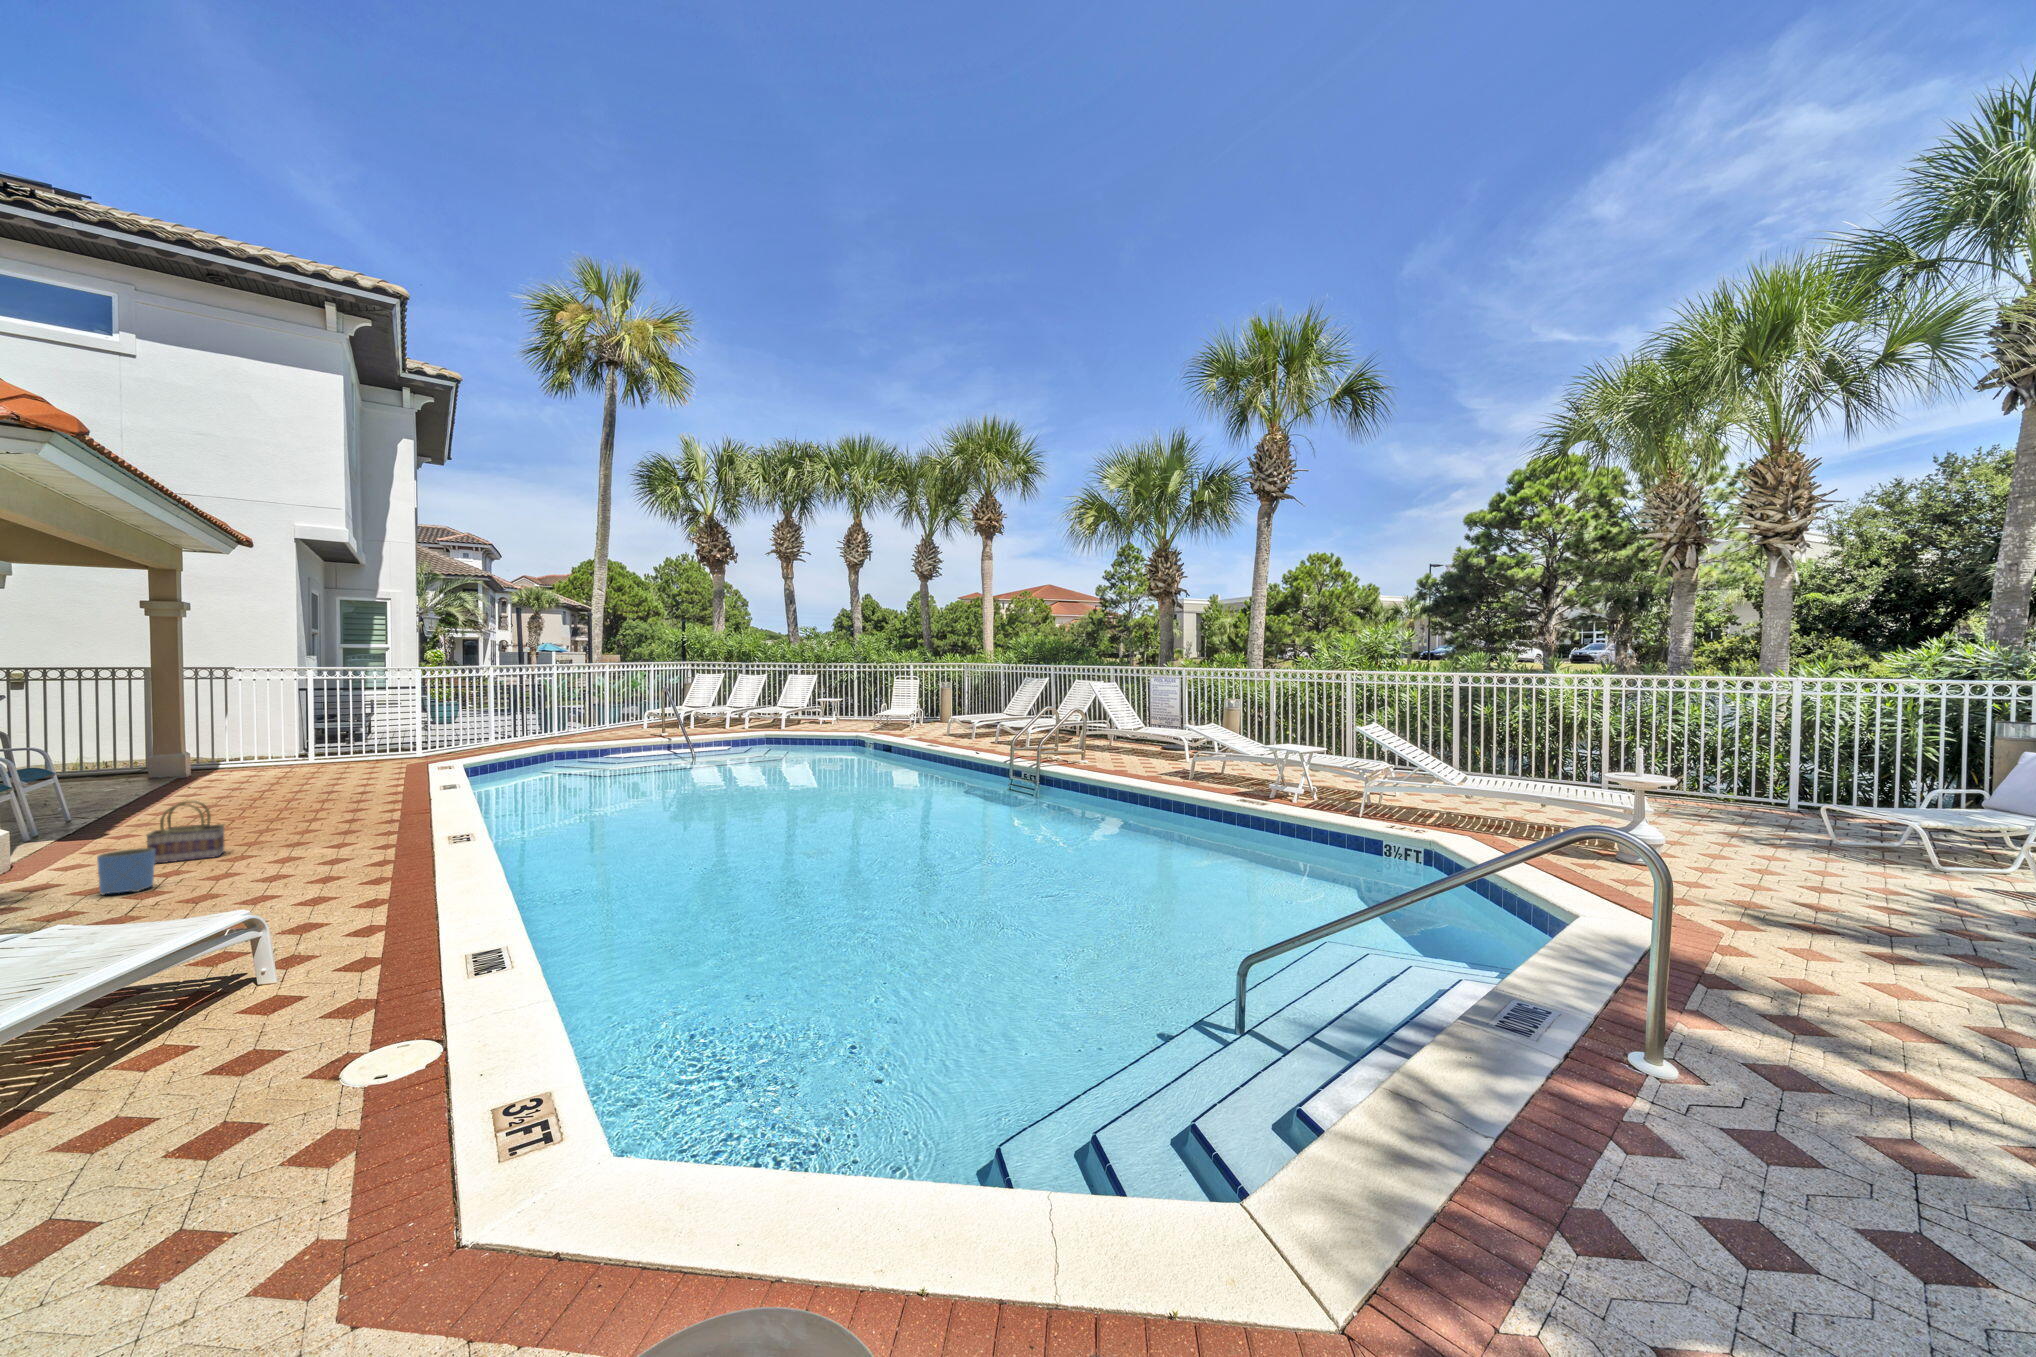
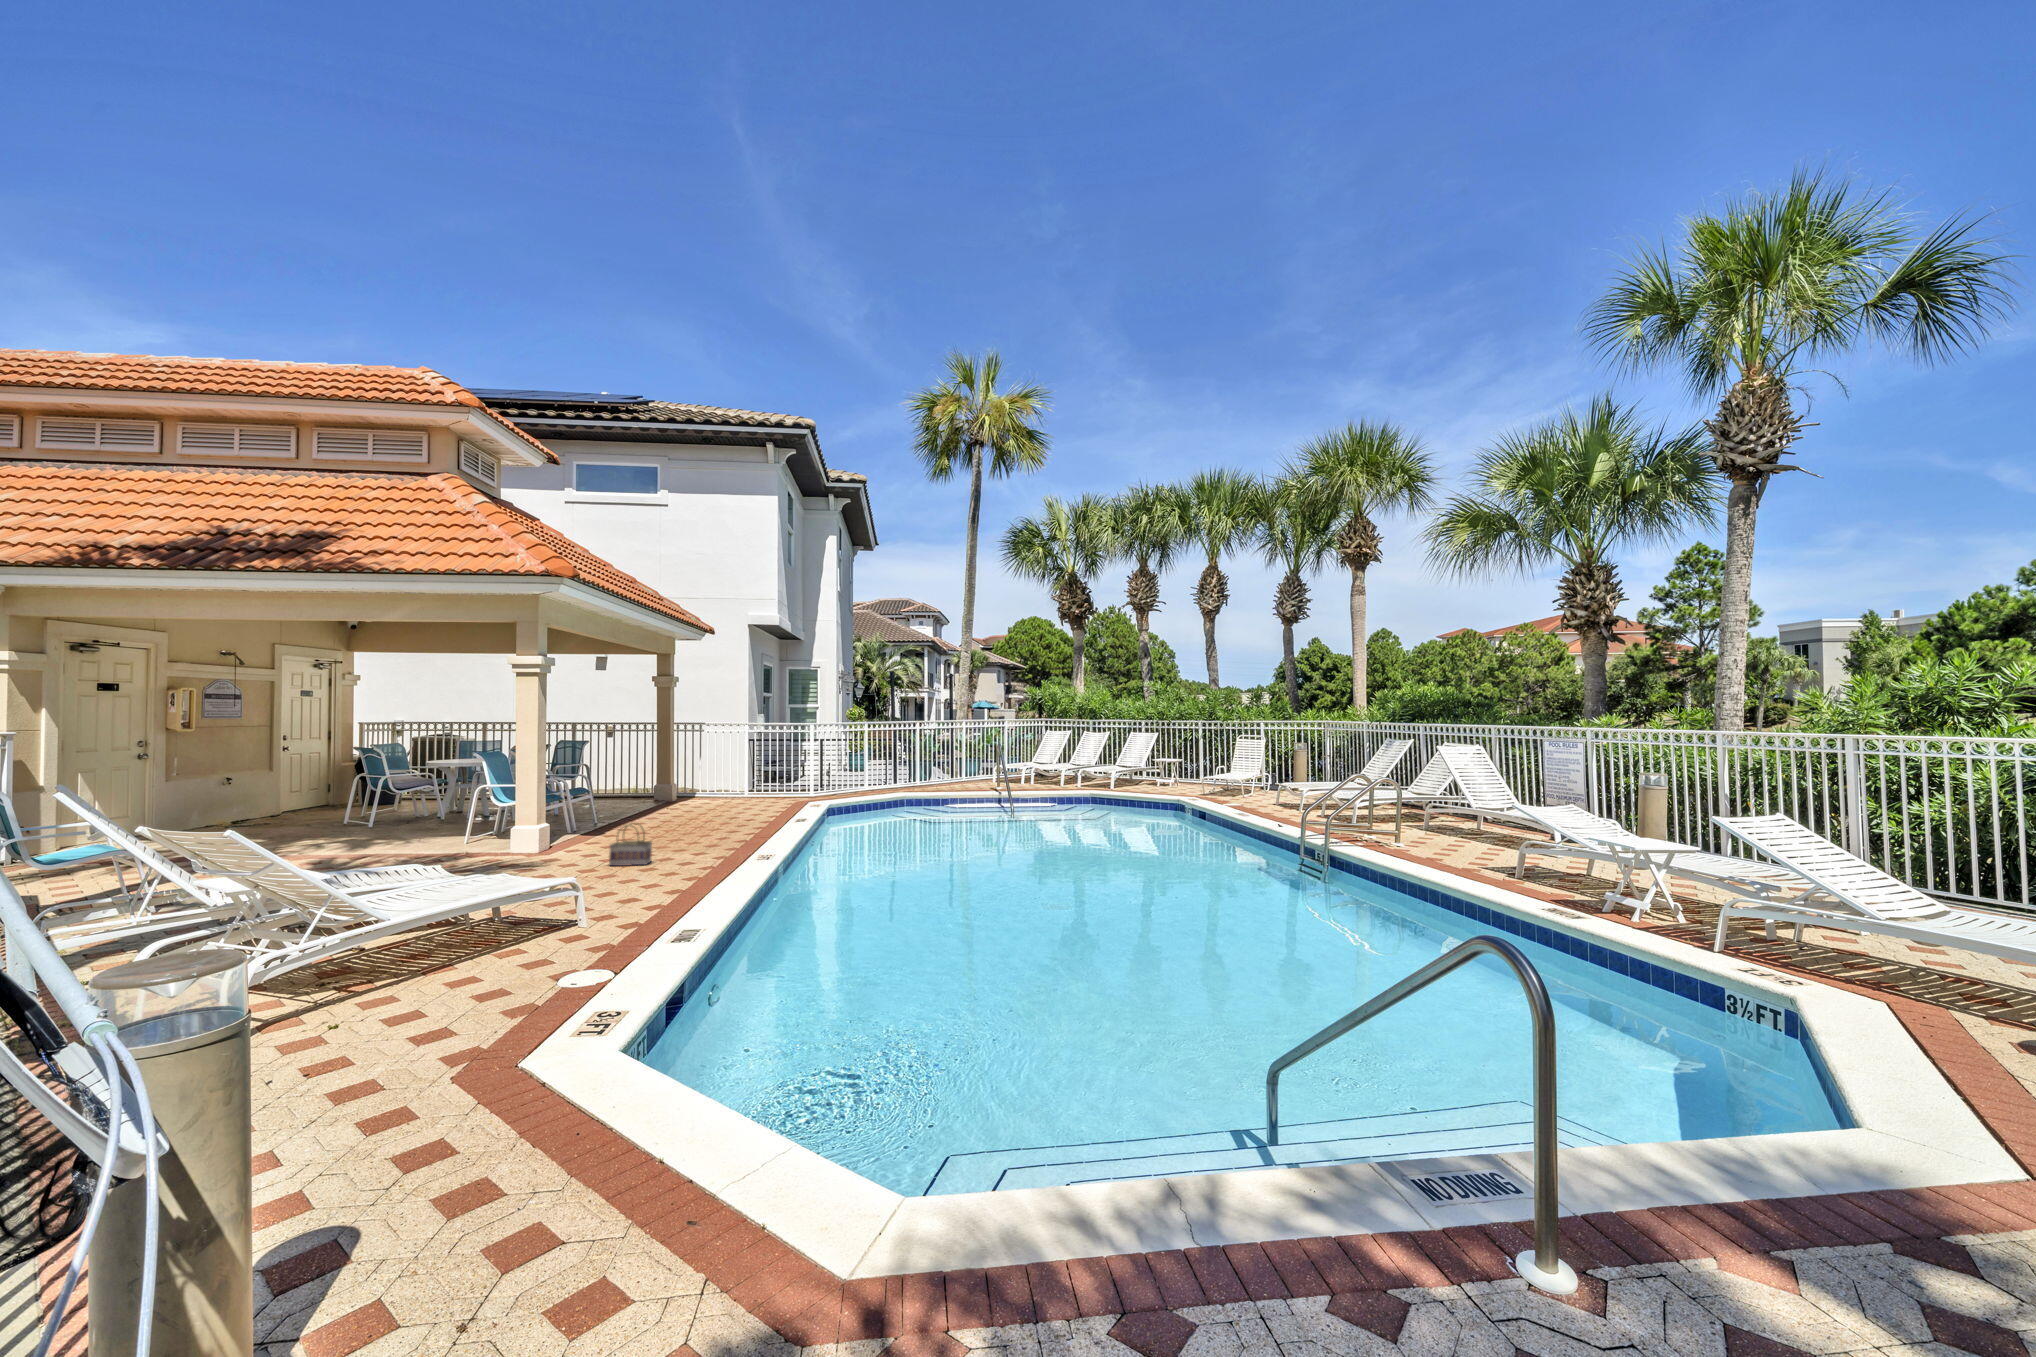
planter: present [97,848,155,895] -> none [574,854,603,884]

